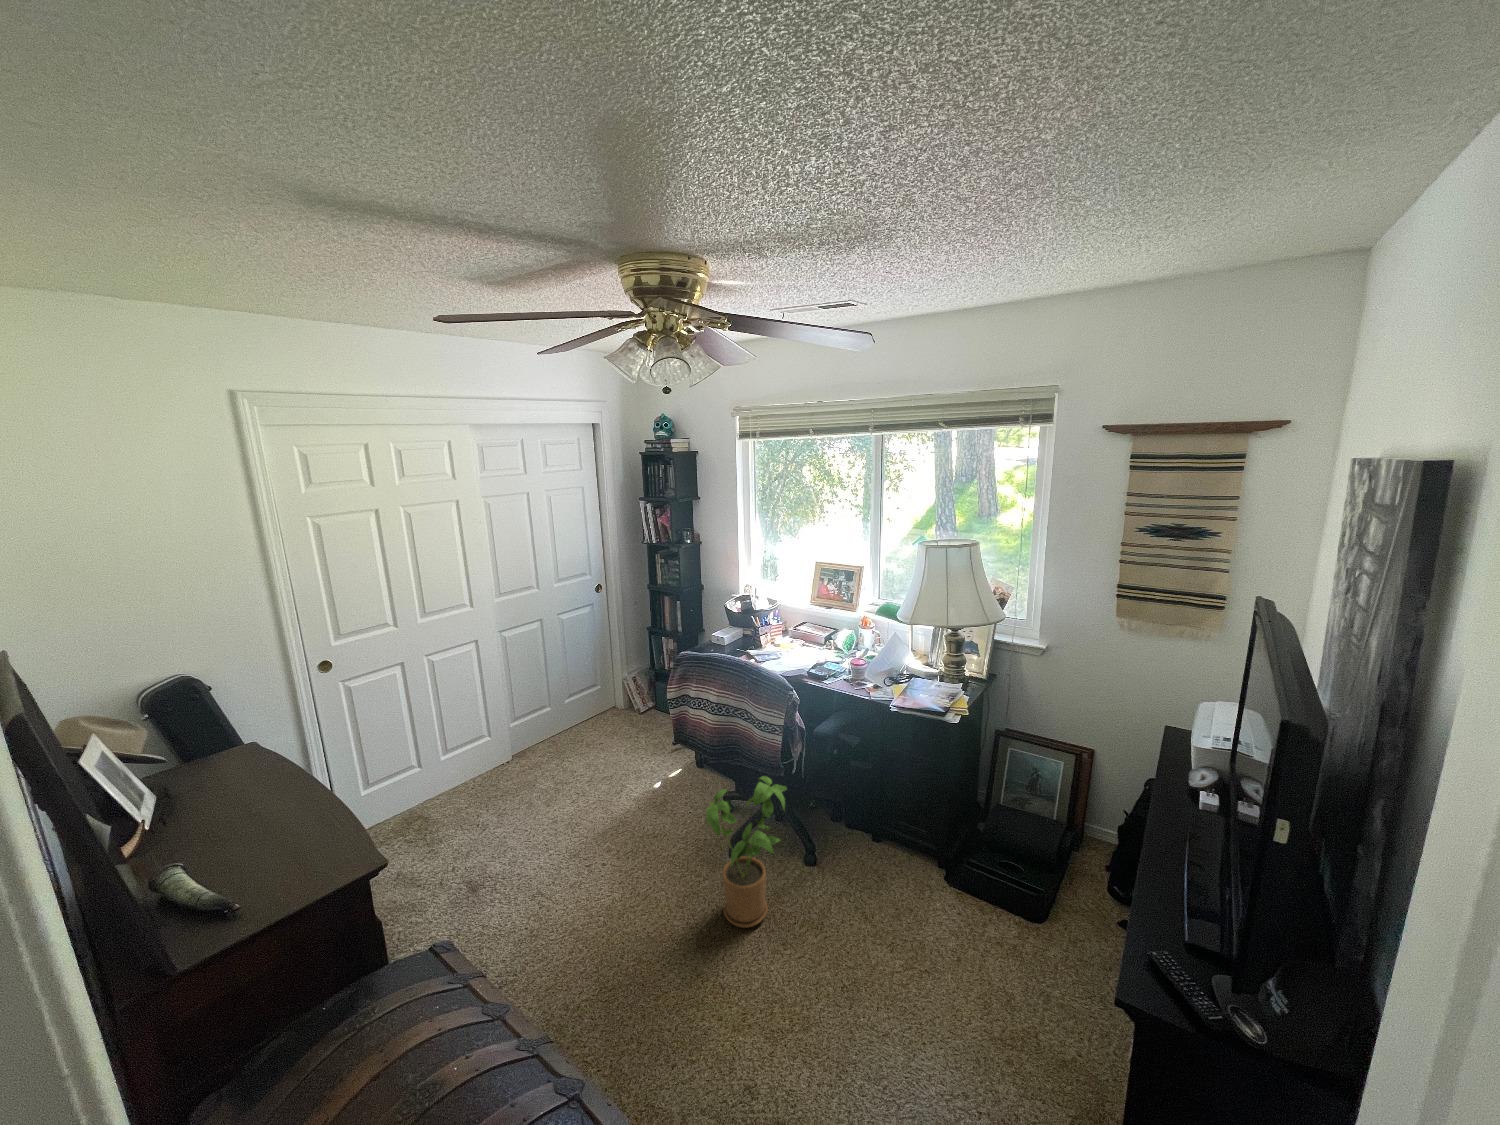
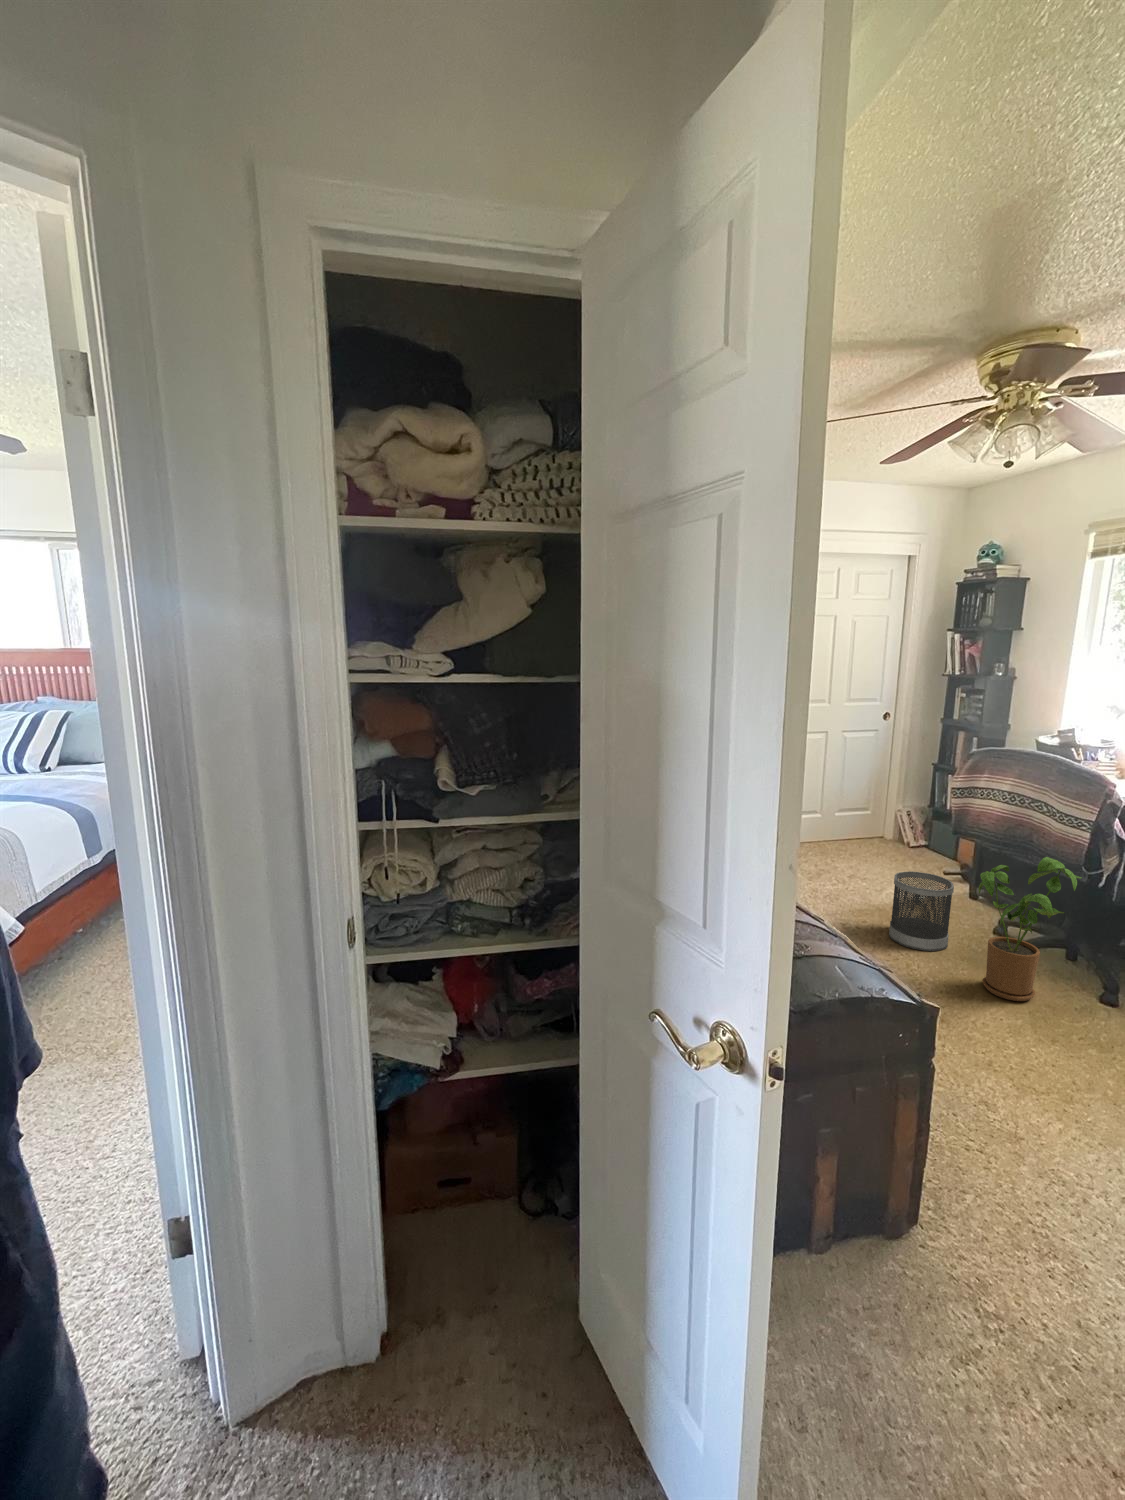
wastebasket: none [628,791,688,885] -> present [889,871,954,951]

